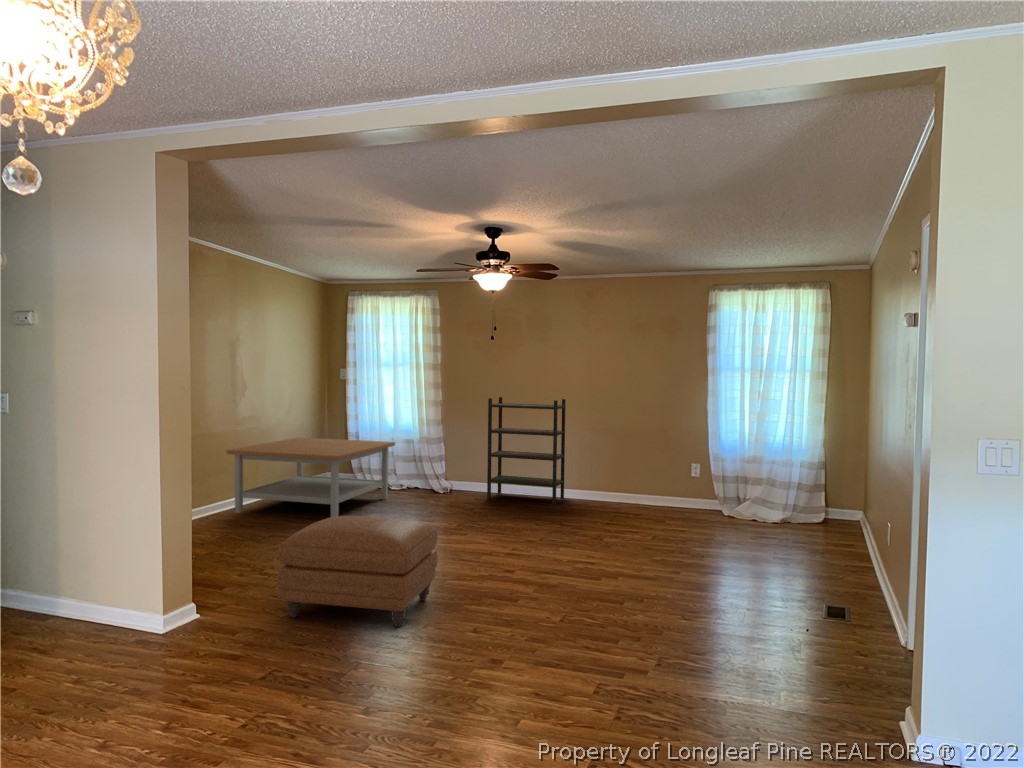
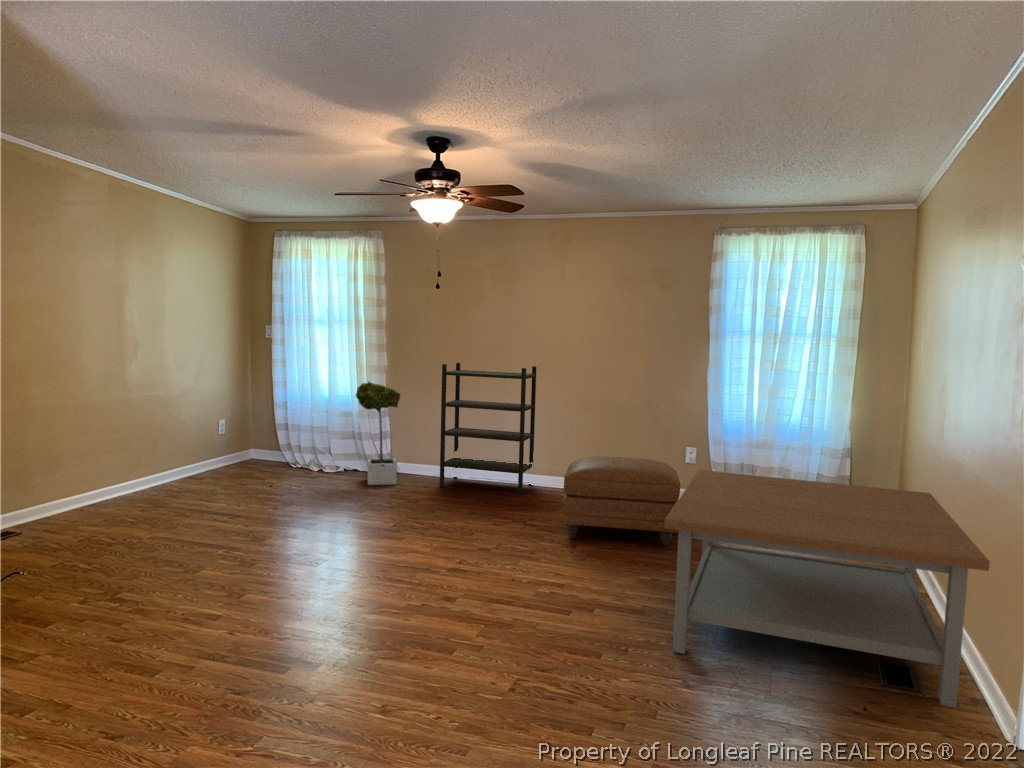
potted tree: none [418,413,454,498] -> present [356,382,400,485]
coffee table: present [226,437,395,517] -> present [665,470,990,708]
ottoman: present [277,516,438,627] -> present [563,457,681,546]

